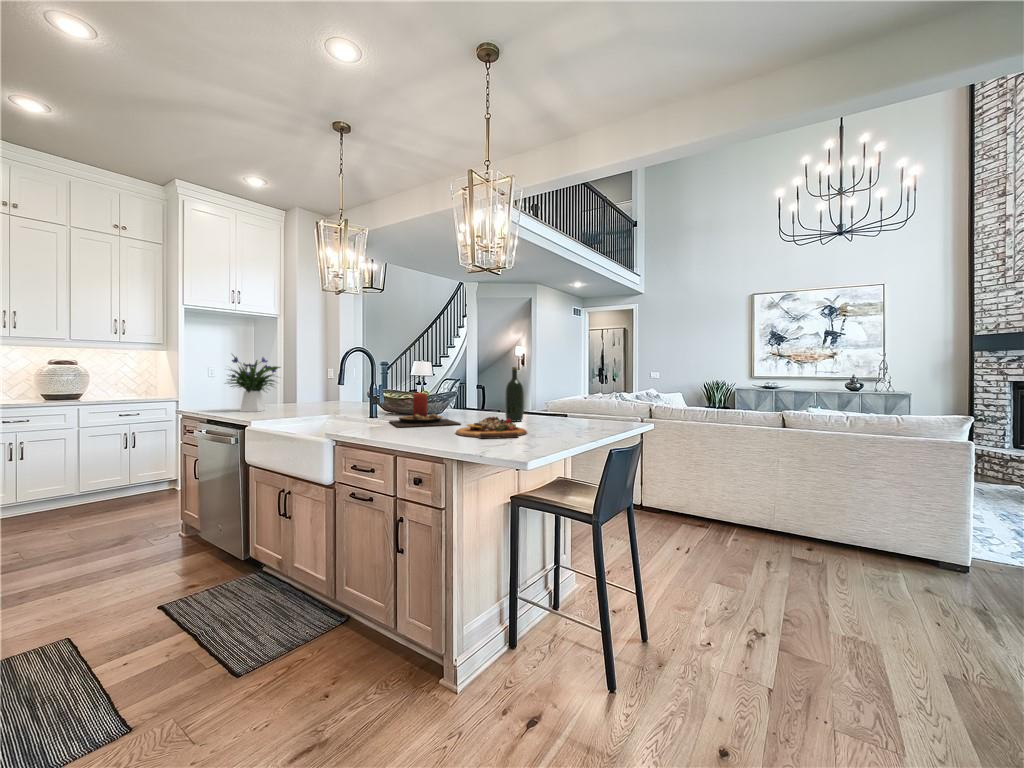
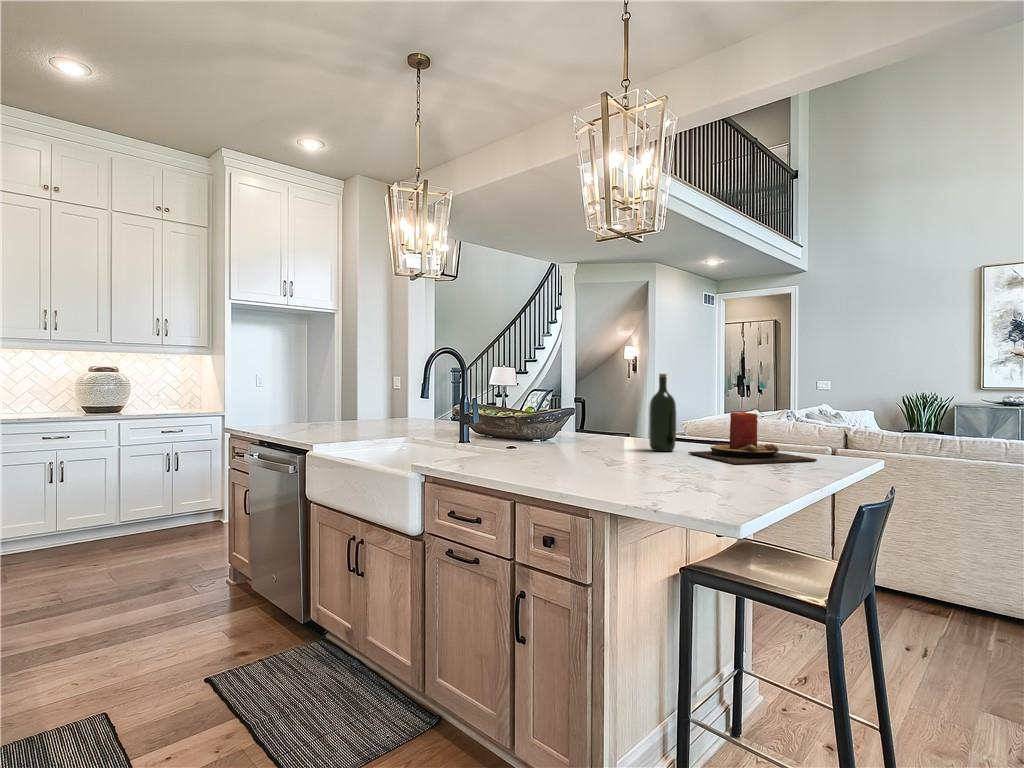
flower arrangement: present [228,355,280,412] -> none [273,357,347,430]
candle: present [389,392,461,428] -> present [688,411,817,464]
cutting board: present [456,417,527,439] -> none [592,446,700,480]

